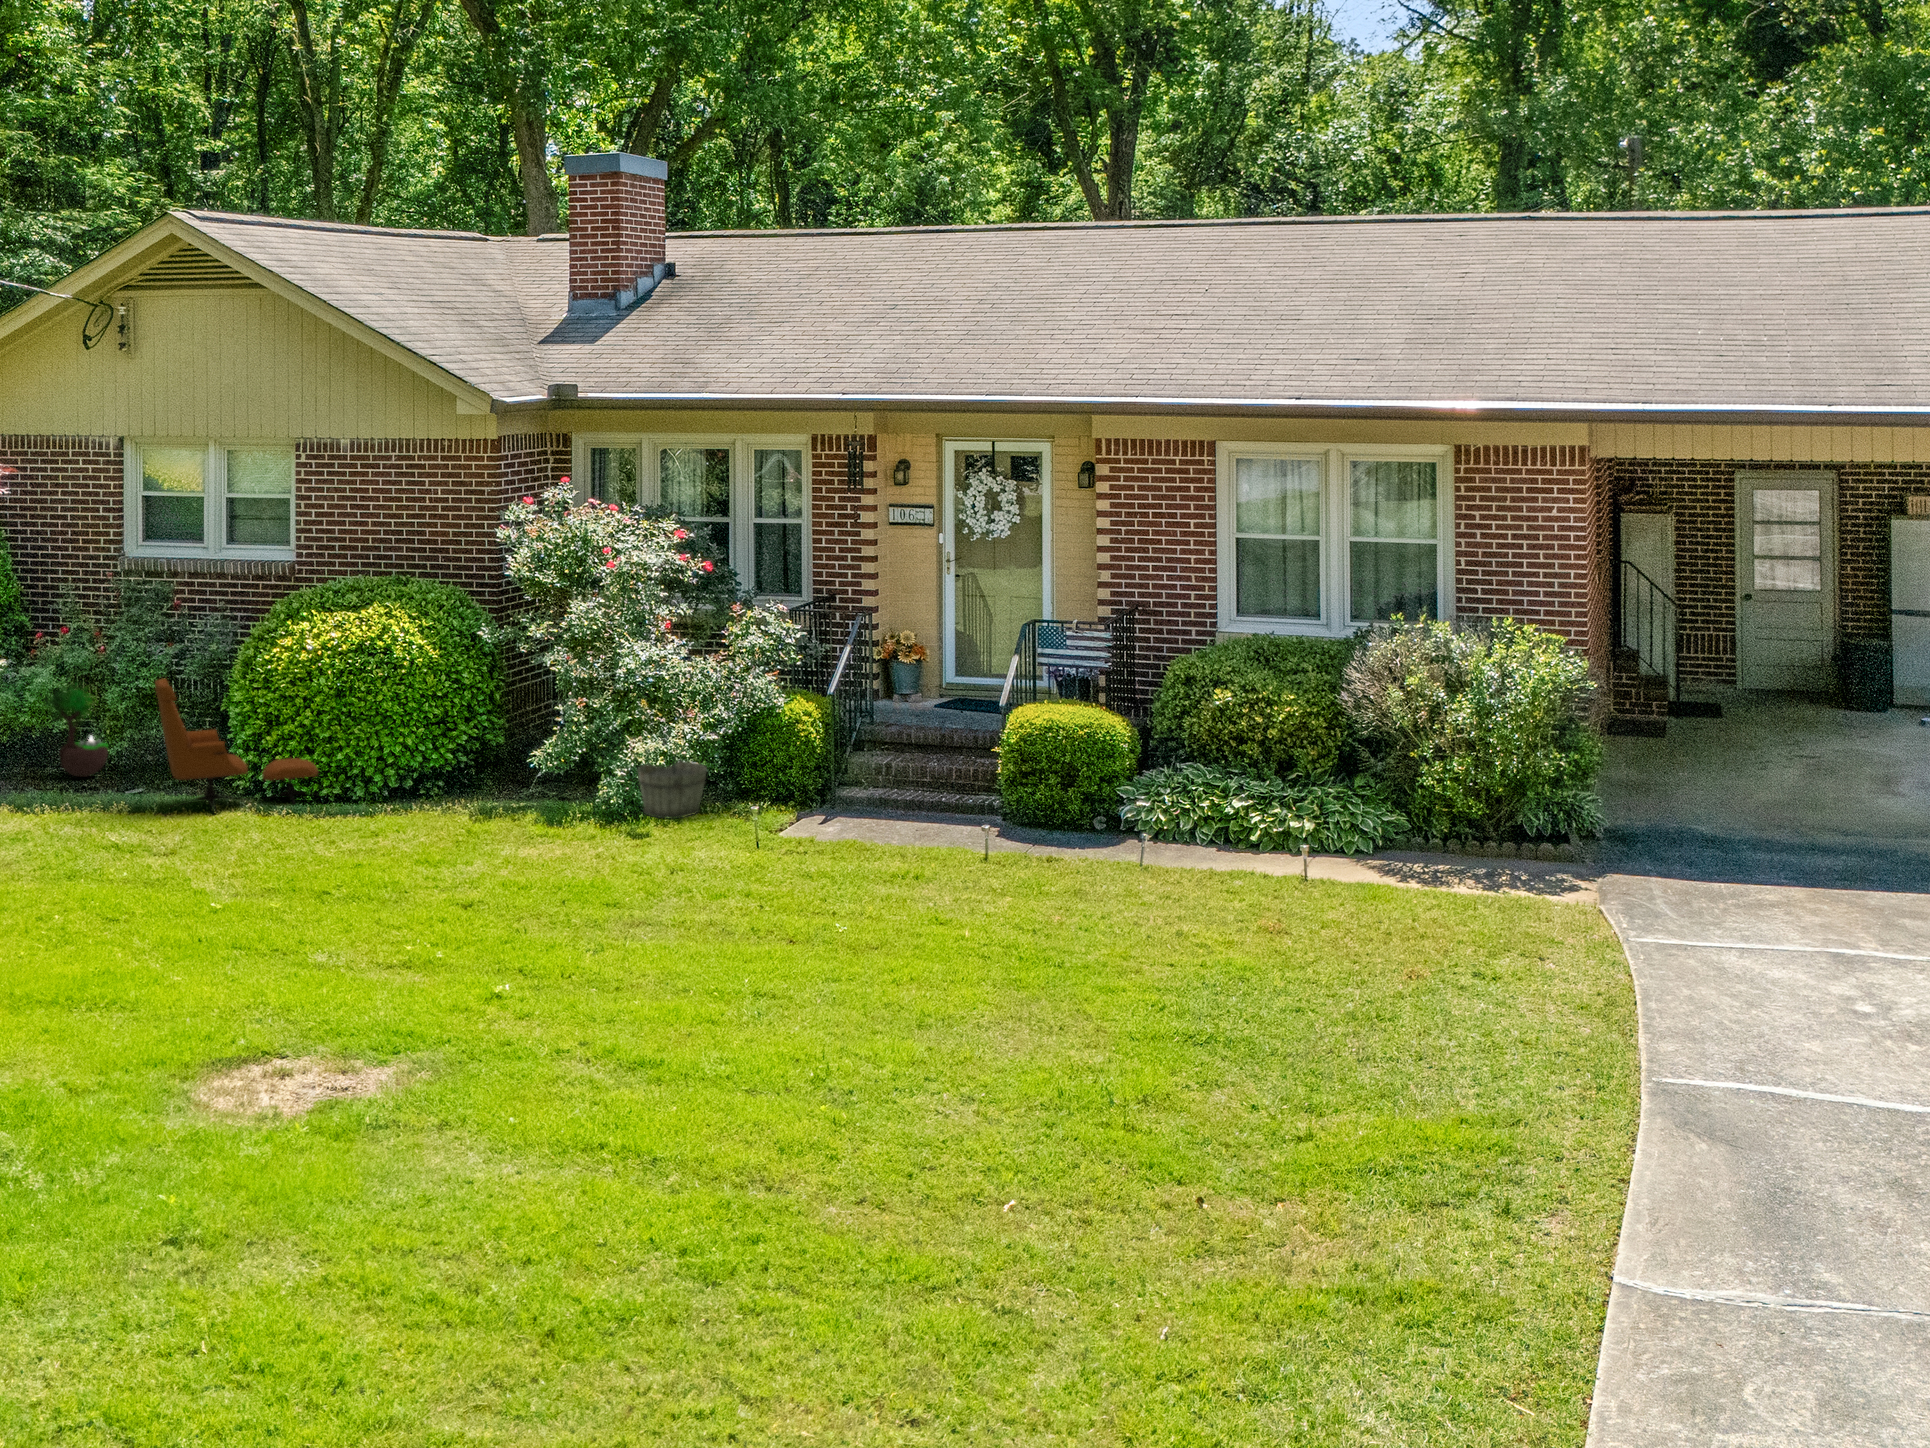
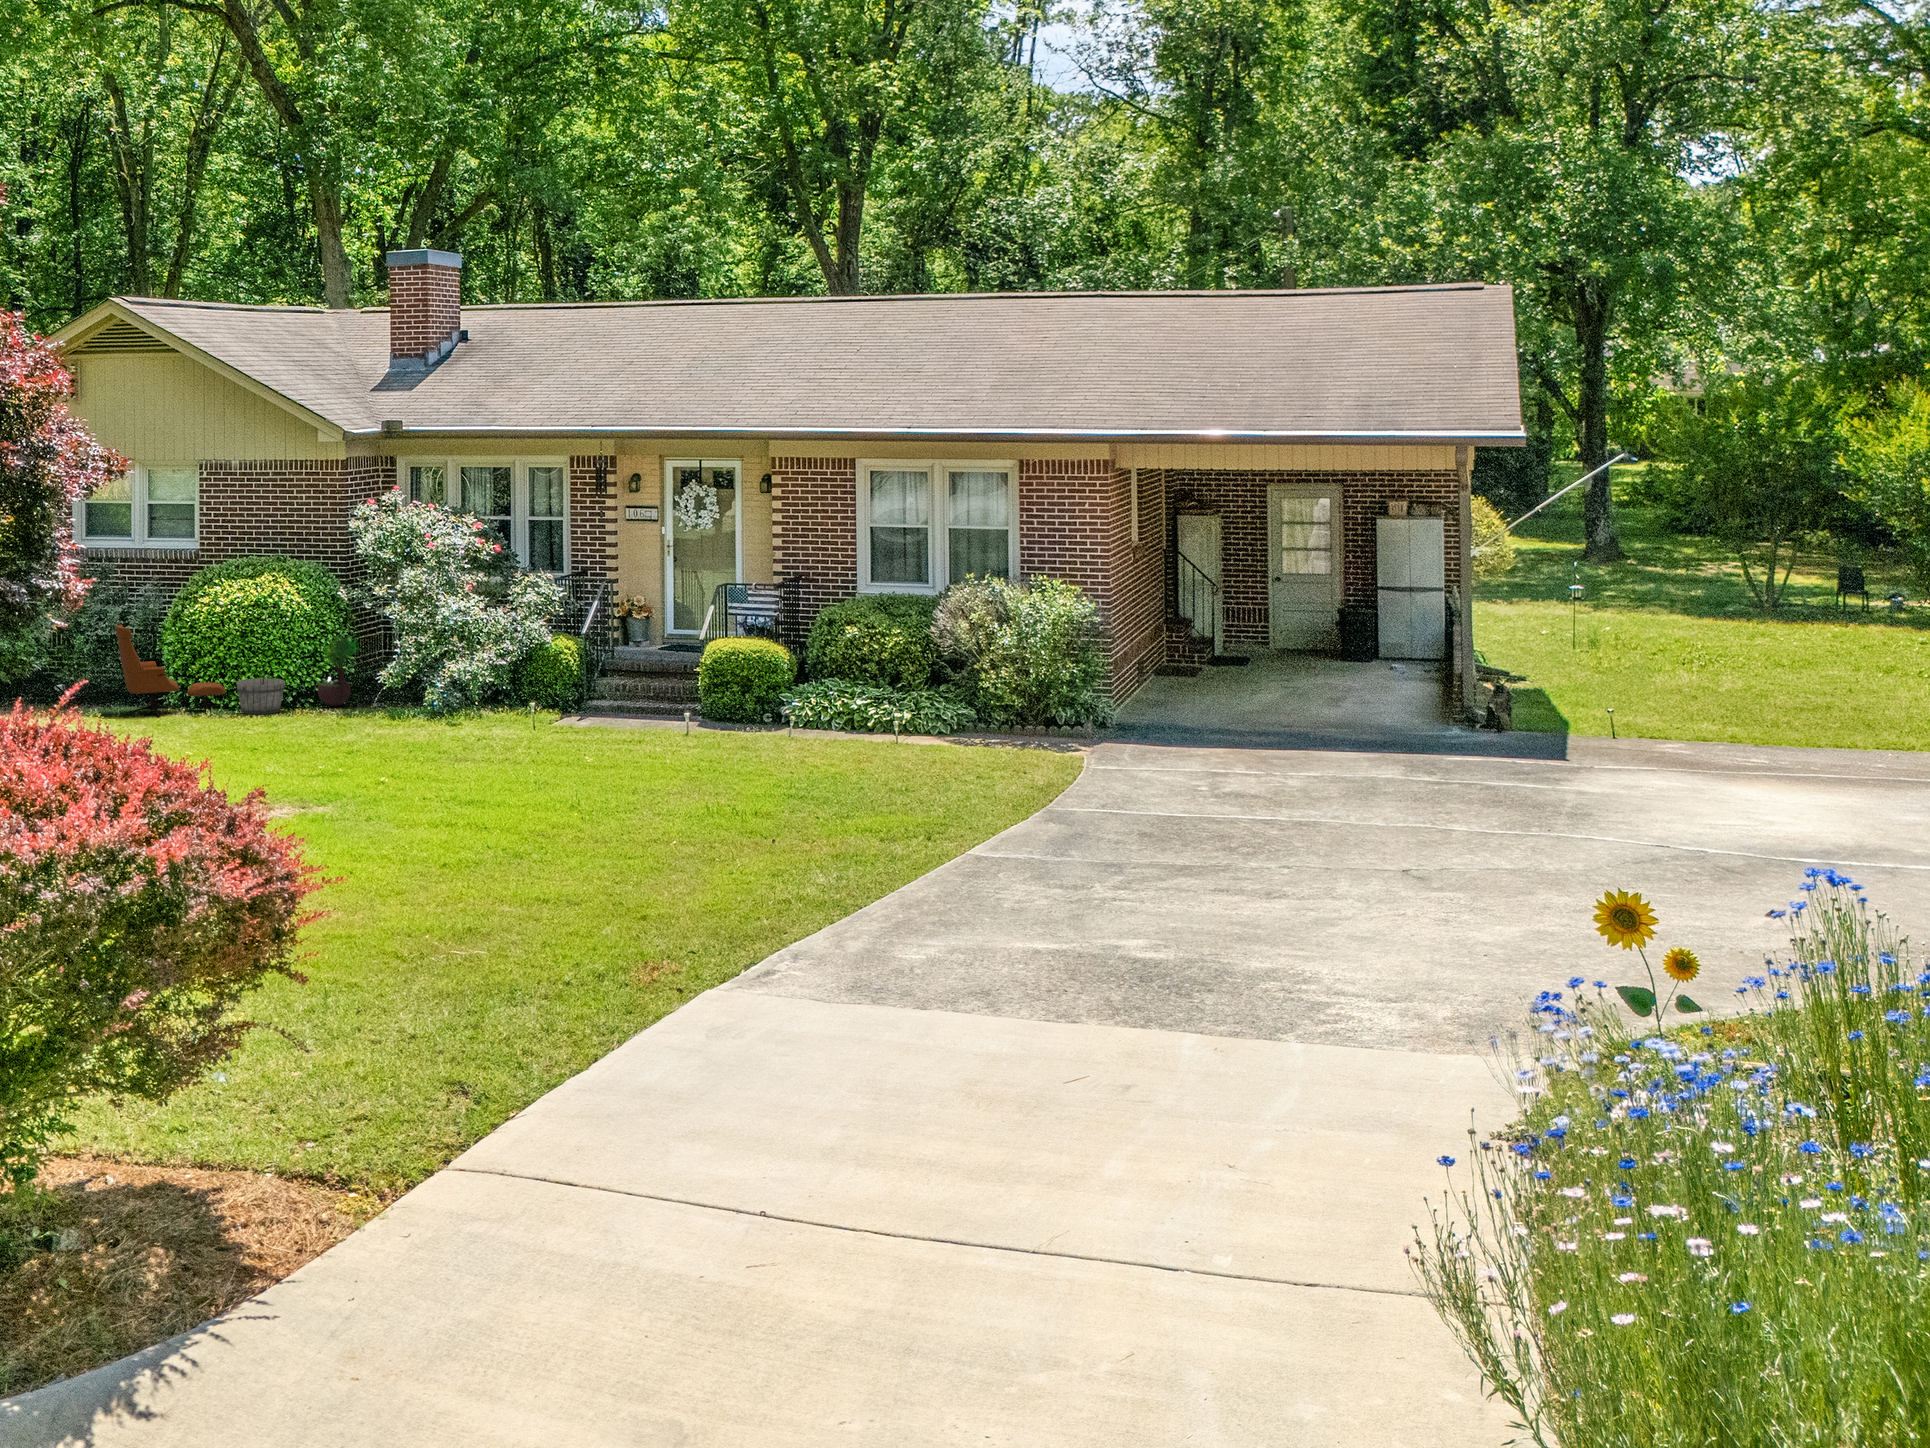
potted tree: present [38,681,108,777] -> present [318,635,357,706]
wooden bucket: present [638,756,707,818] -> present [236,670,285,714]

